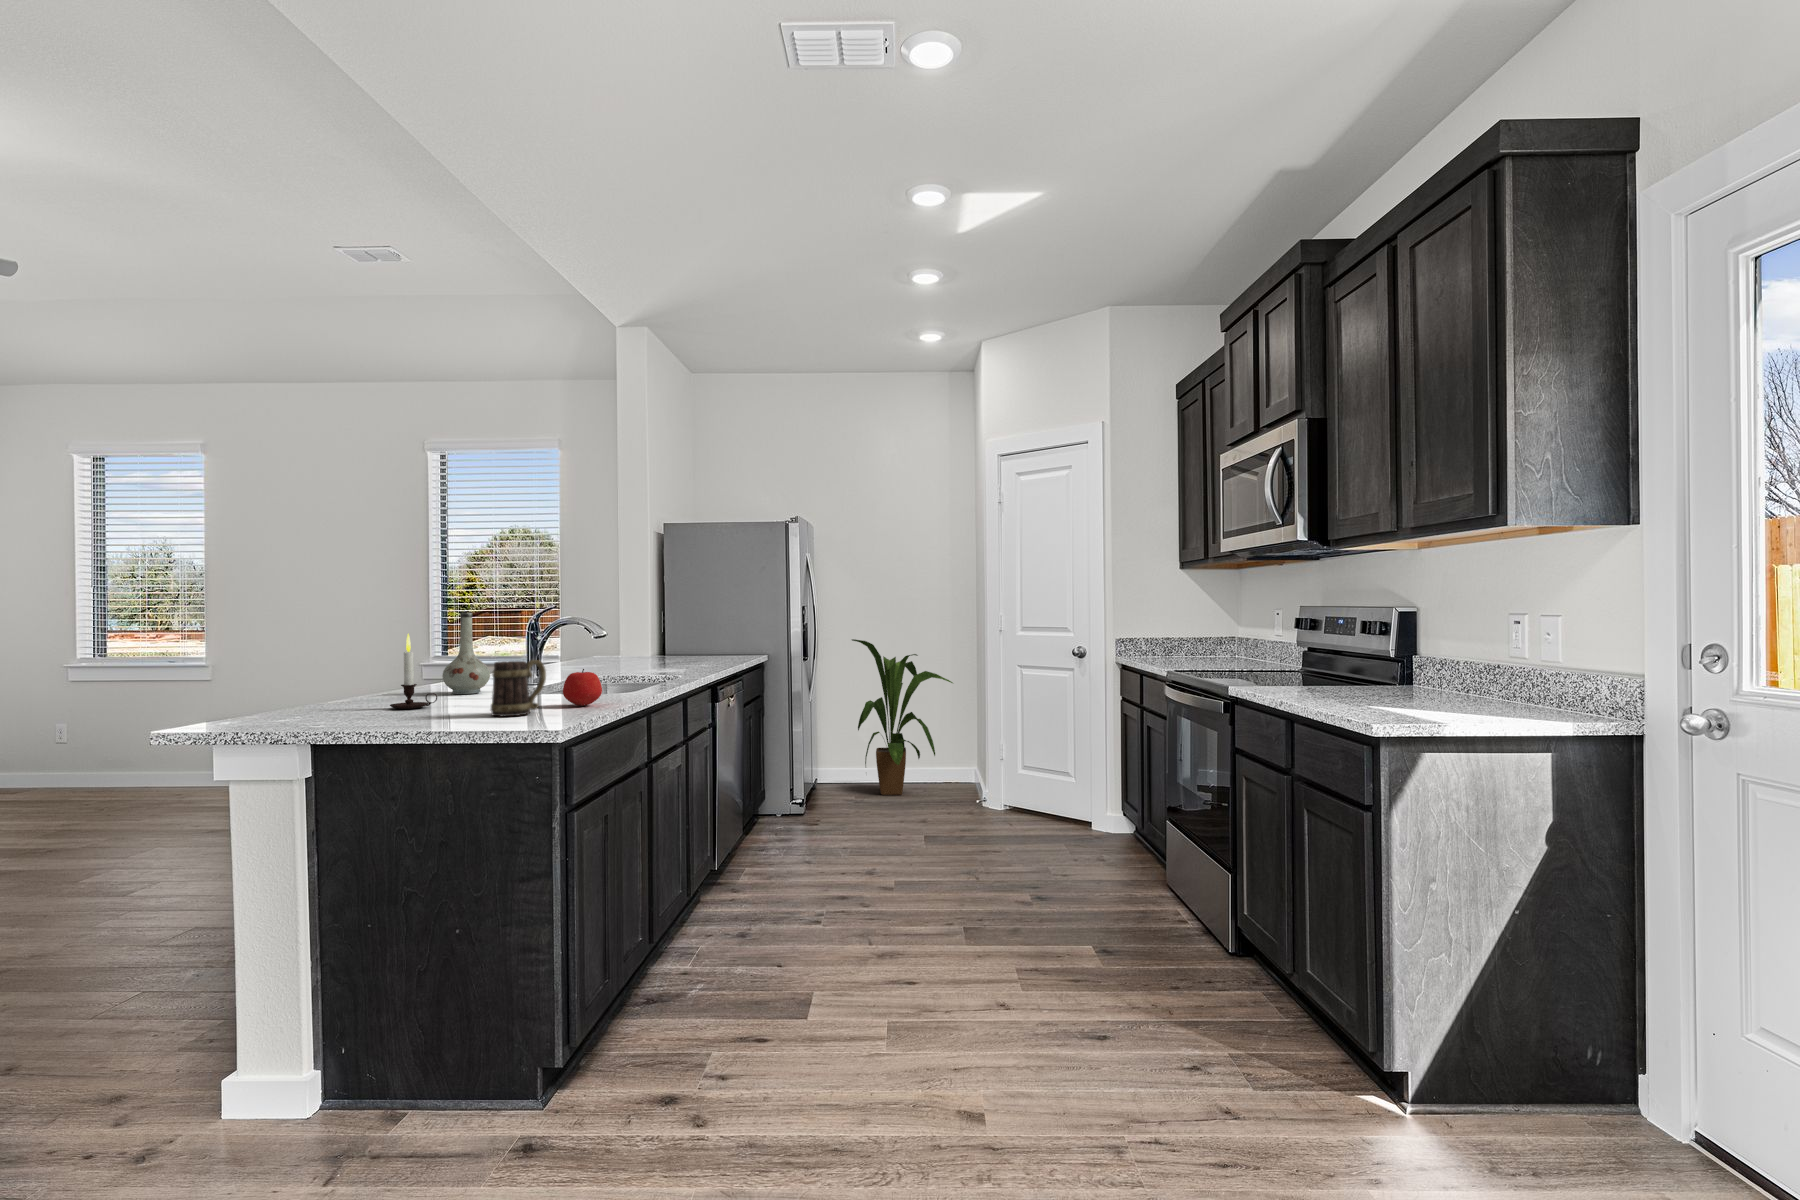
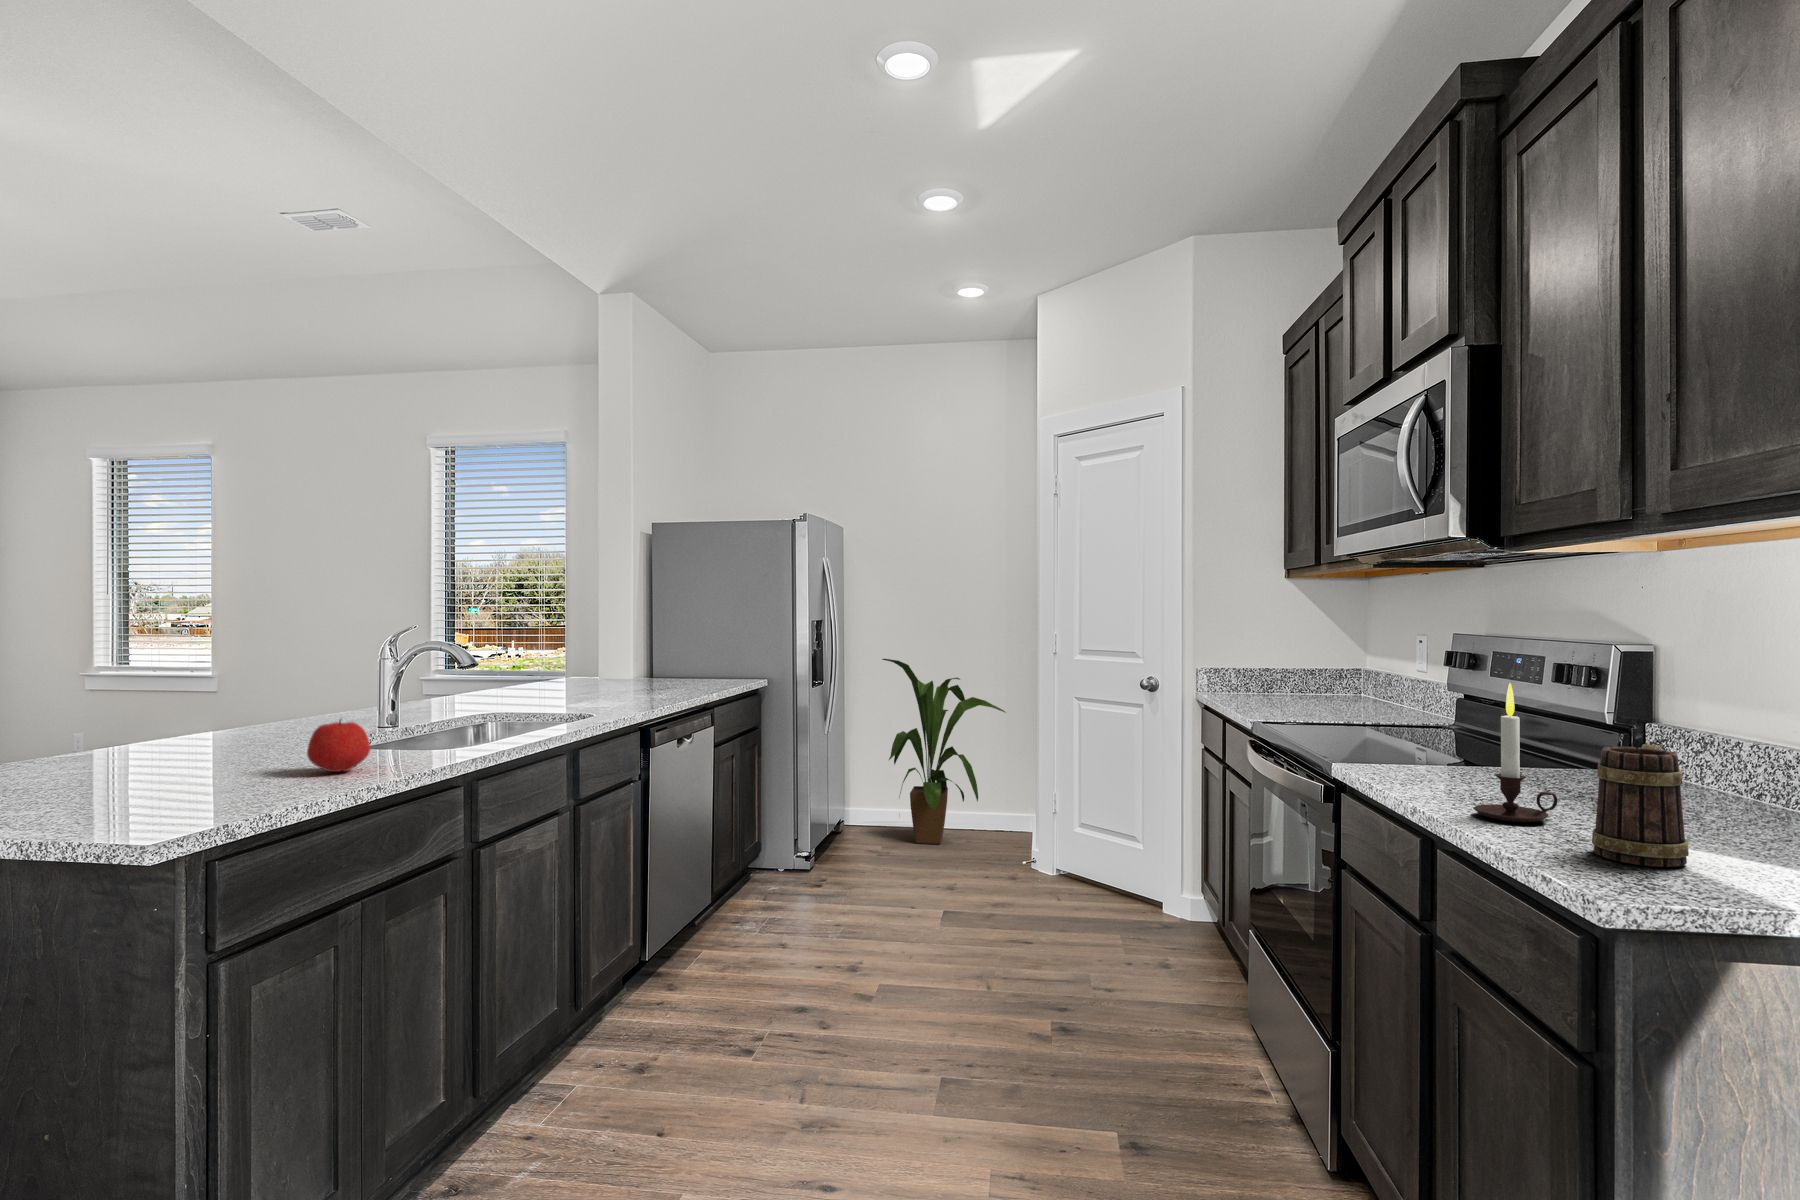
vase: present [442,613,490,694] -> none [228,630,298,740]
candle: present [390,634,437,709] -> present [1474,683,1557,822]
mug: present [491,660,546,716] -> present [1592,744,1689,867]

